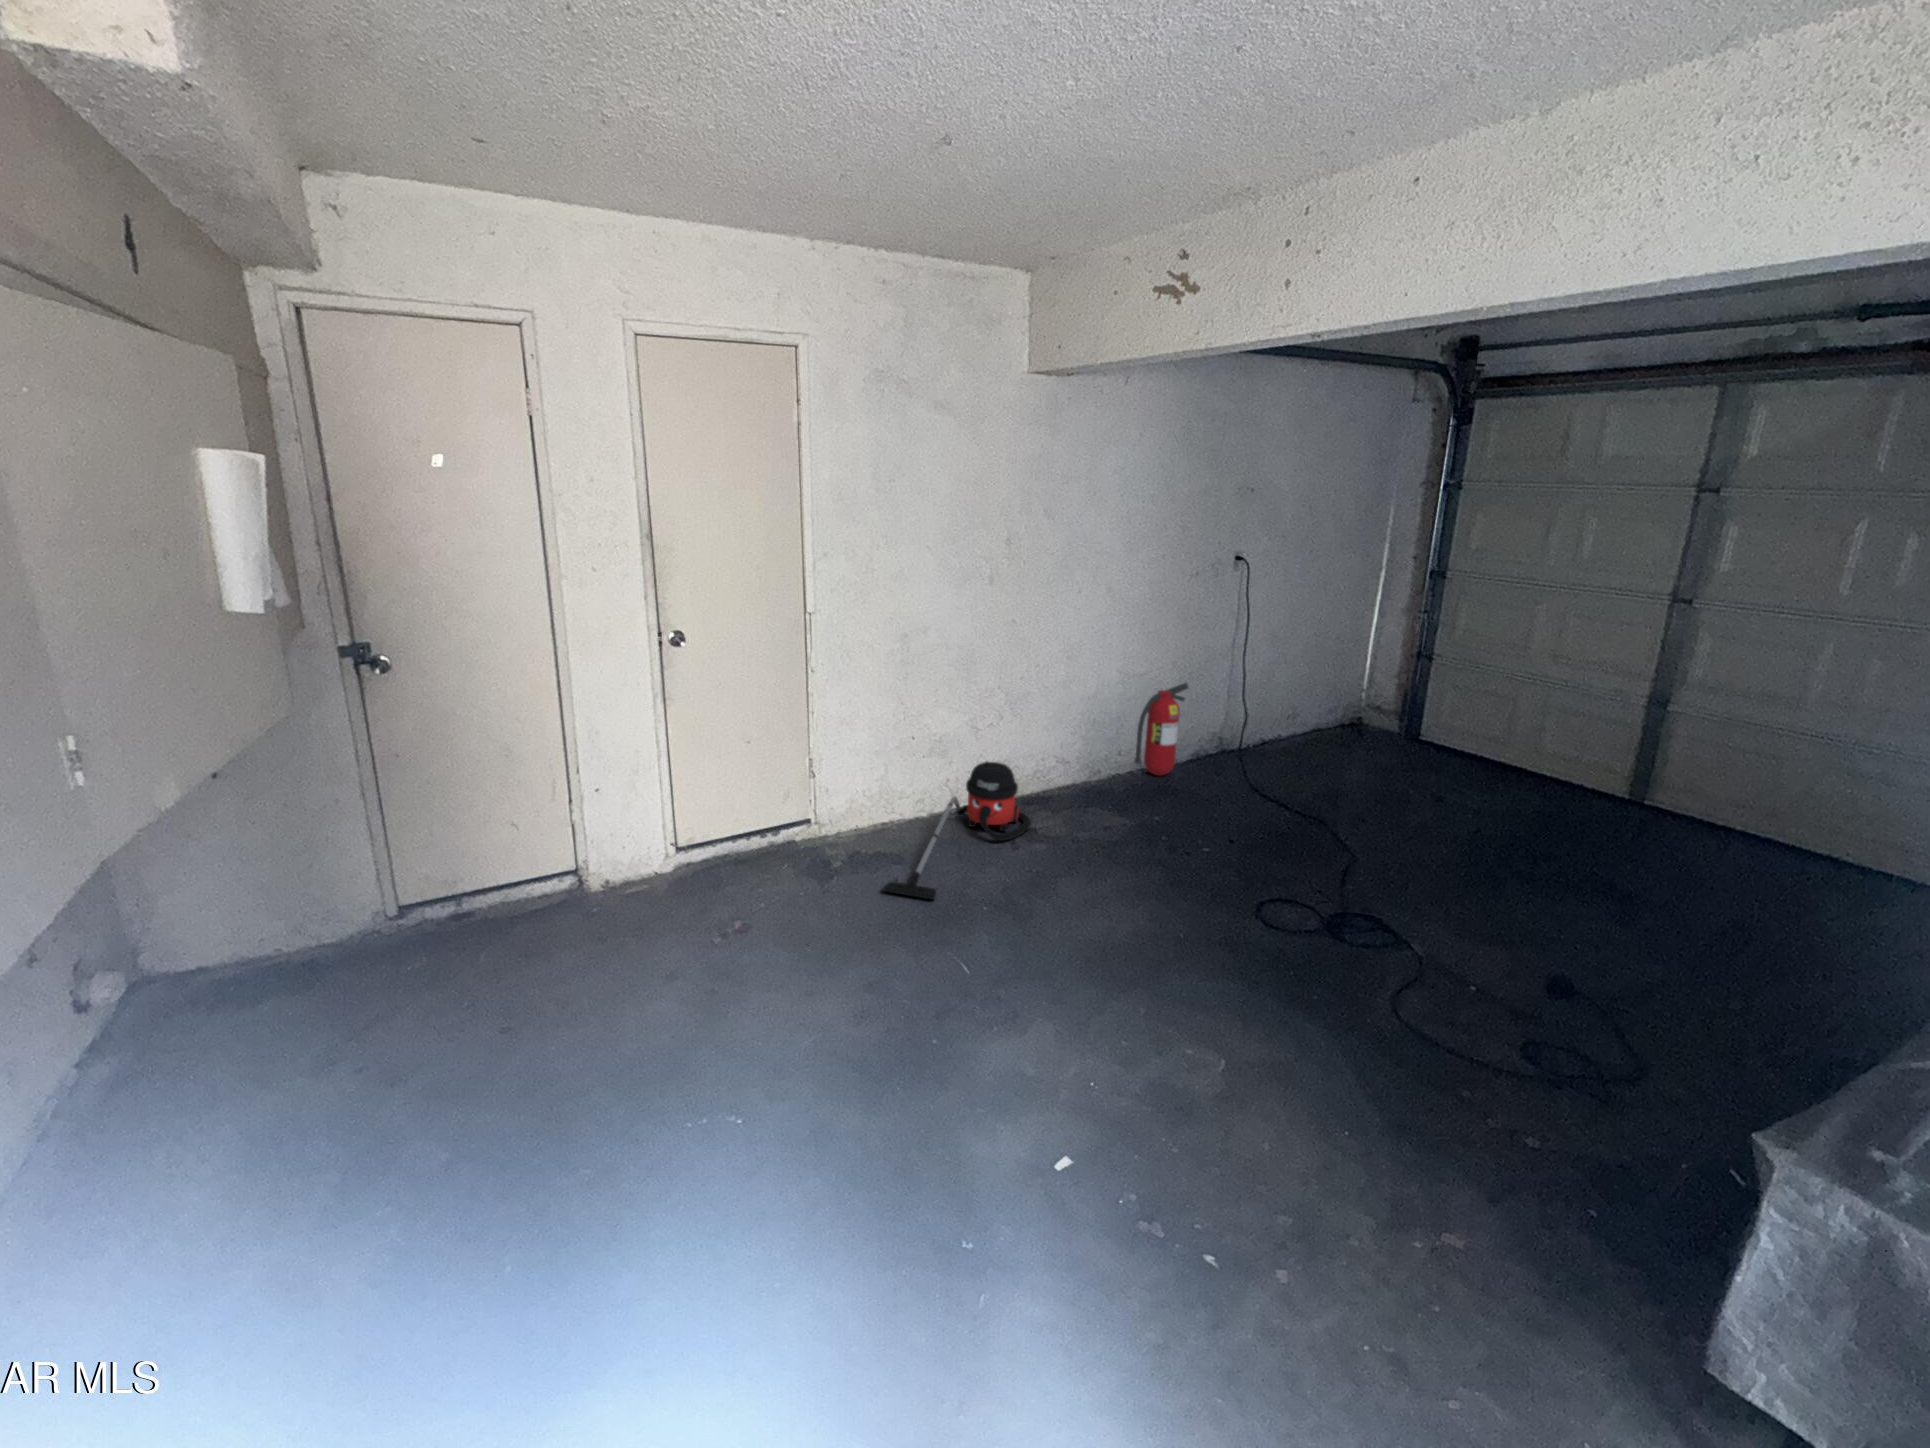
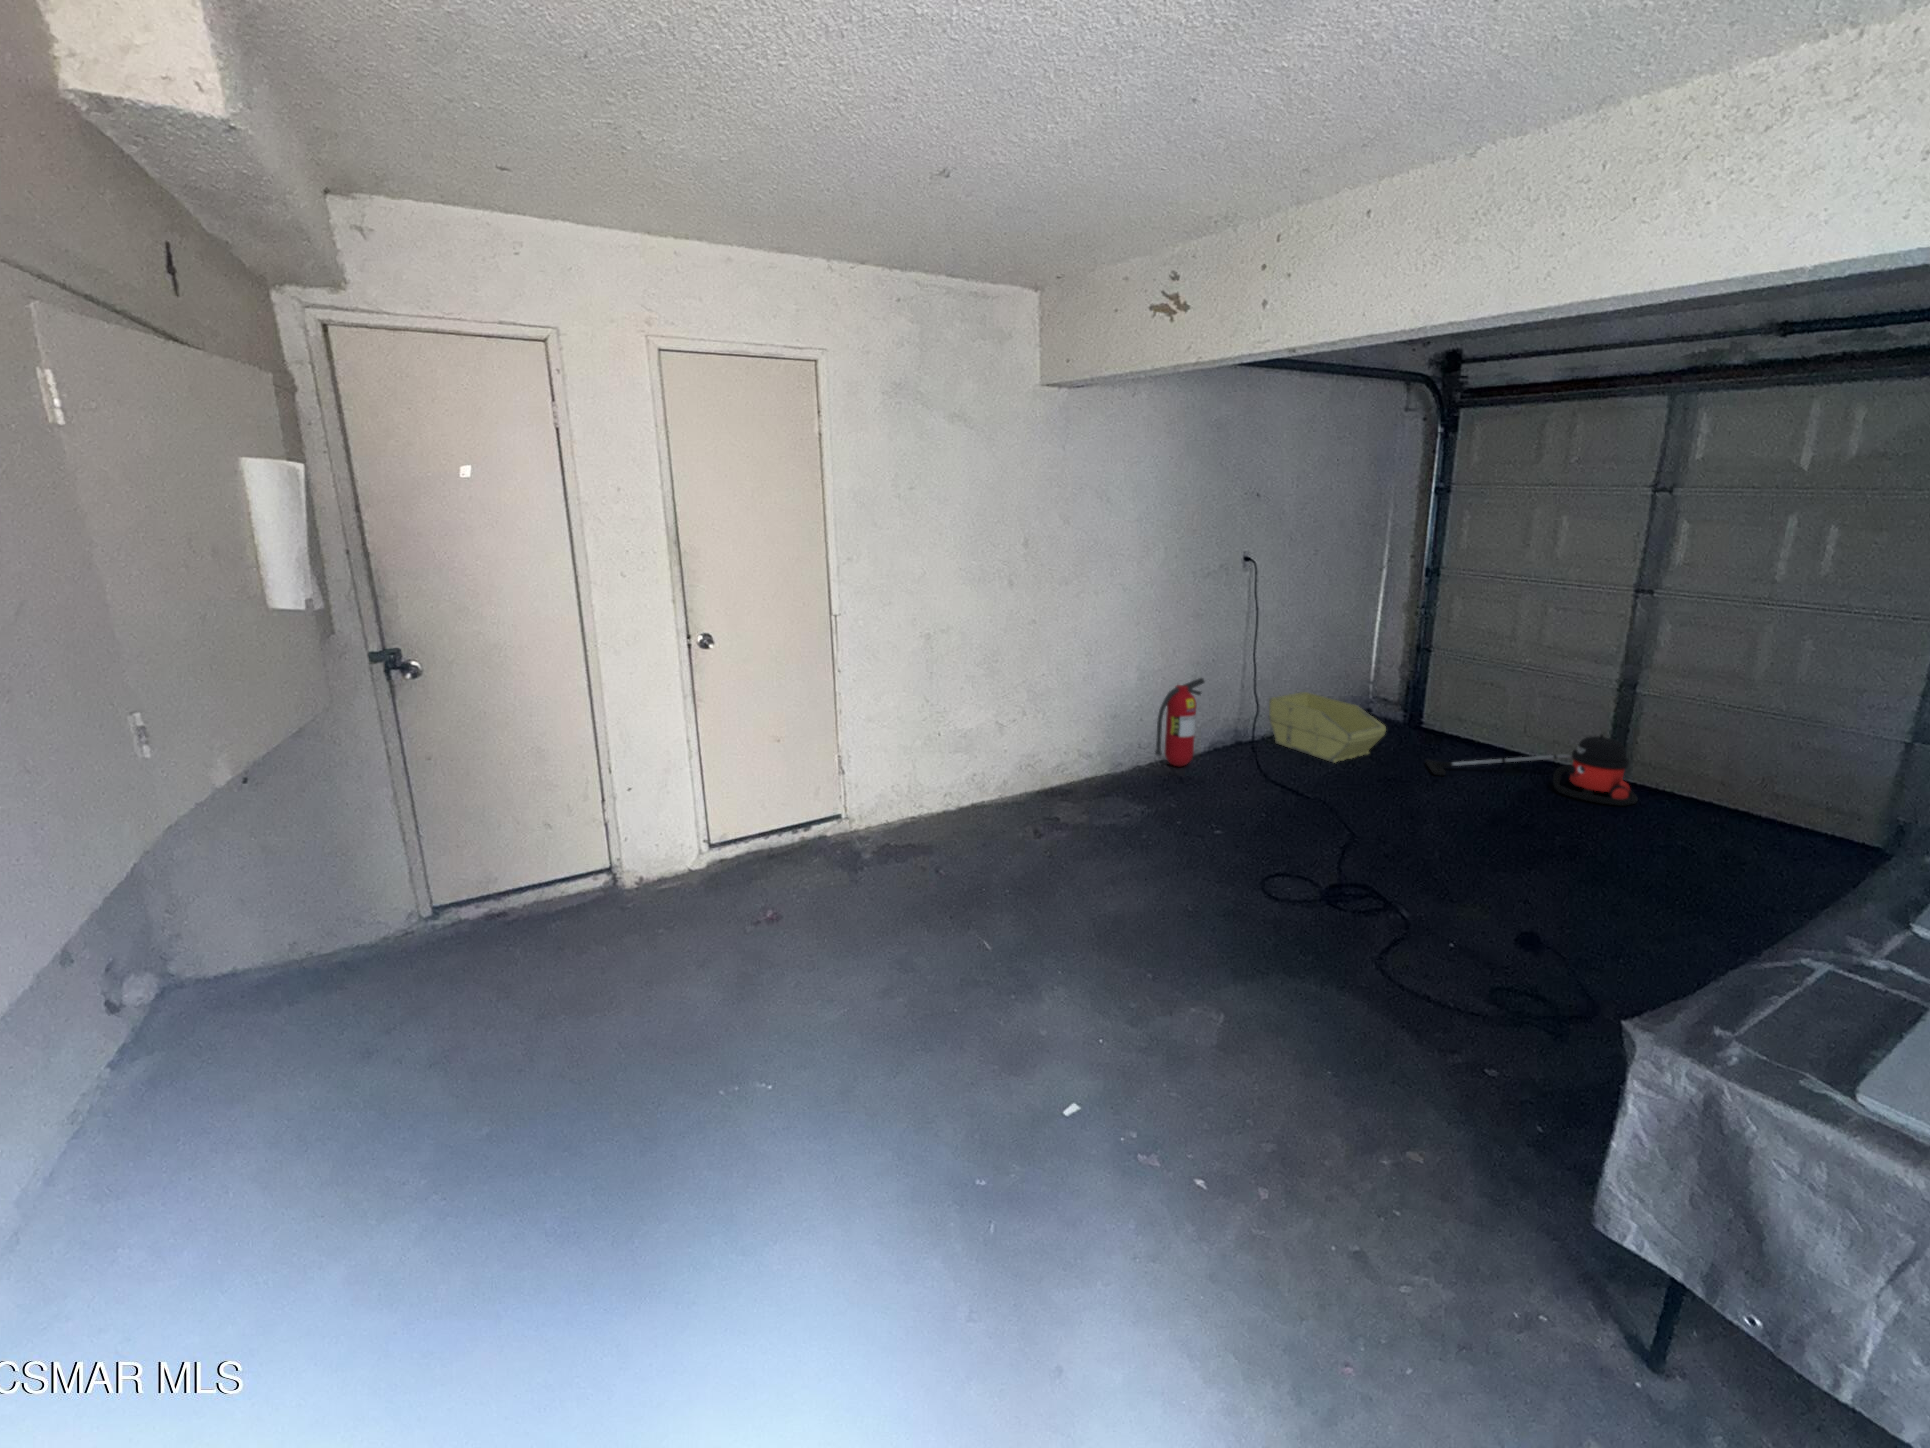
storage bin: none [1254,699,1383,776] -> present [1269,692,1386,763]
vacuum cleaner: present [883,761,1031,900] -> present [1425,735,1638,806]

